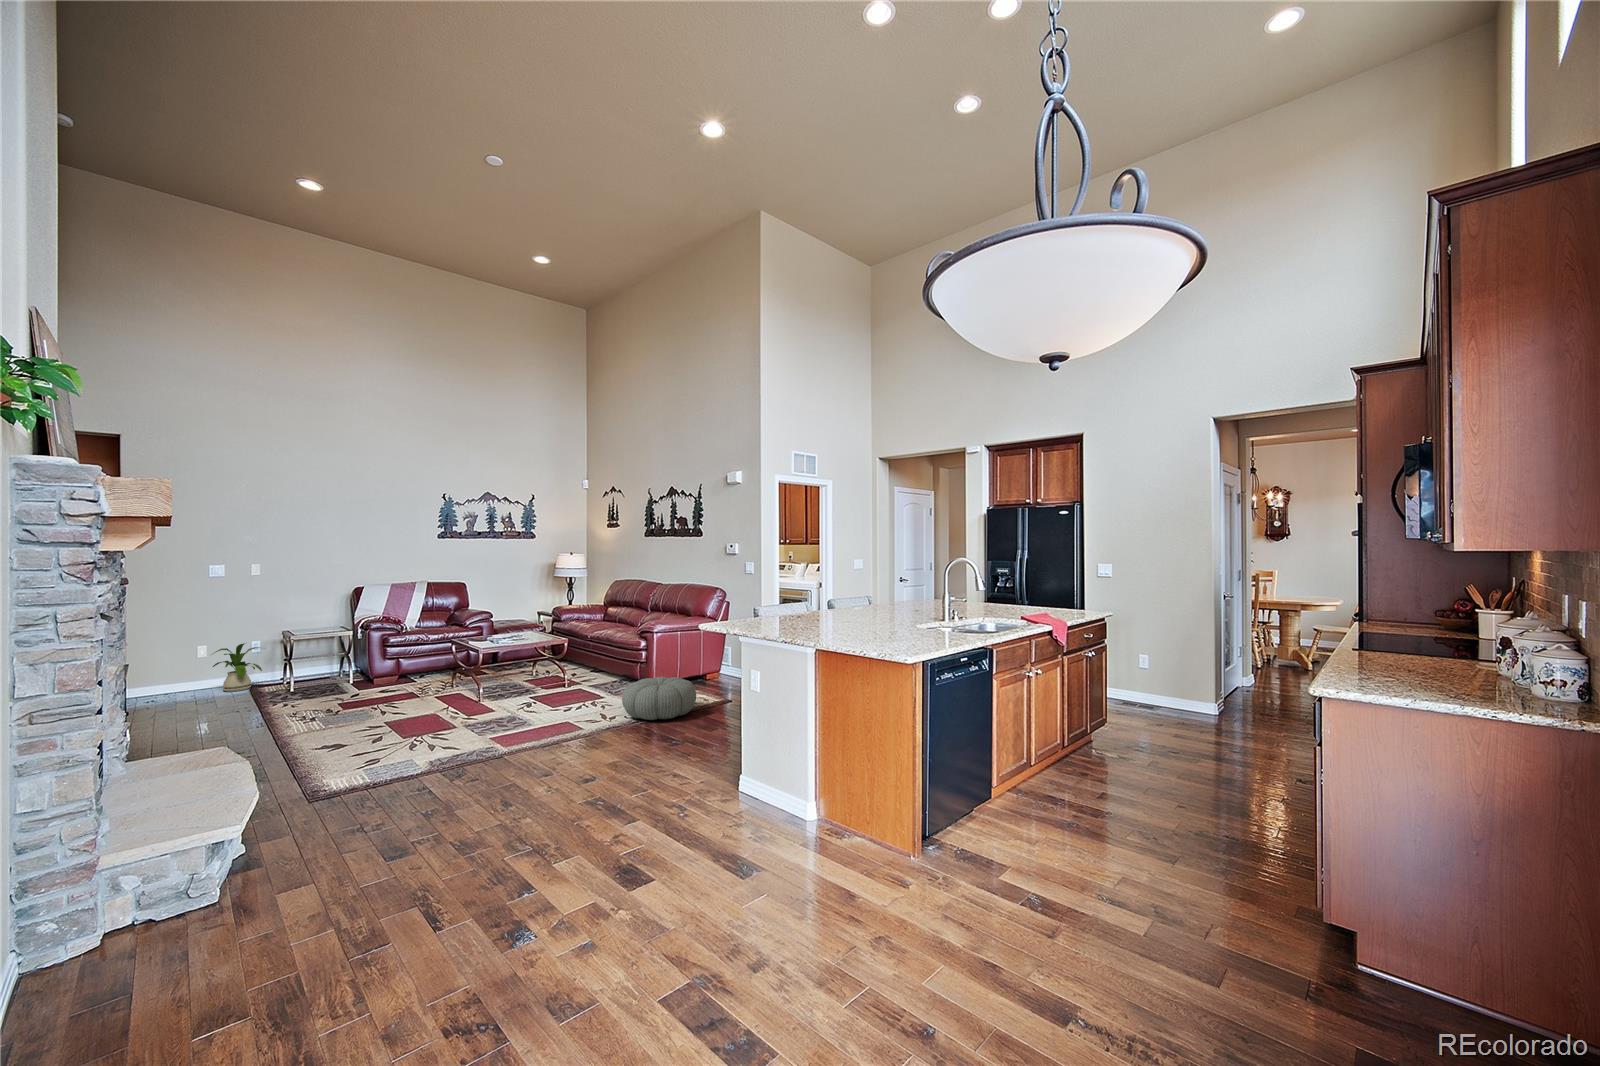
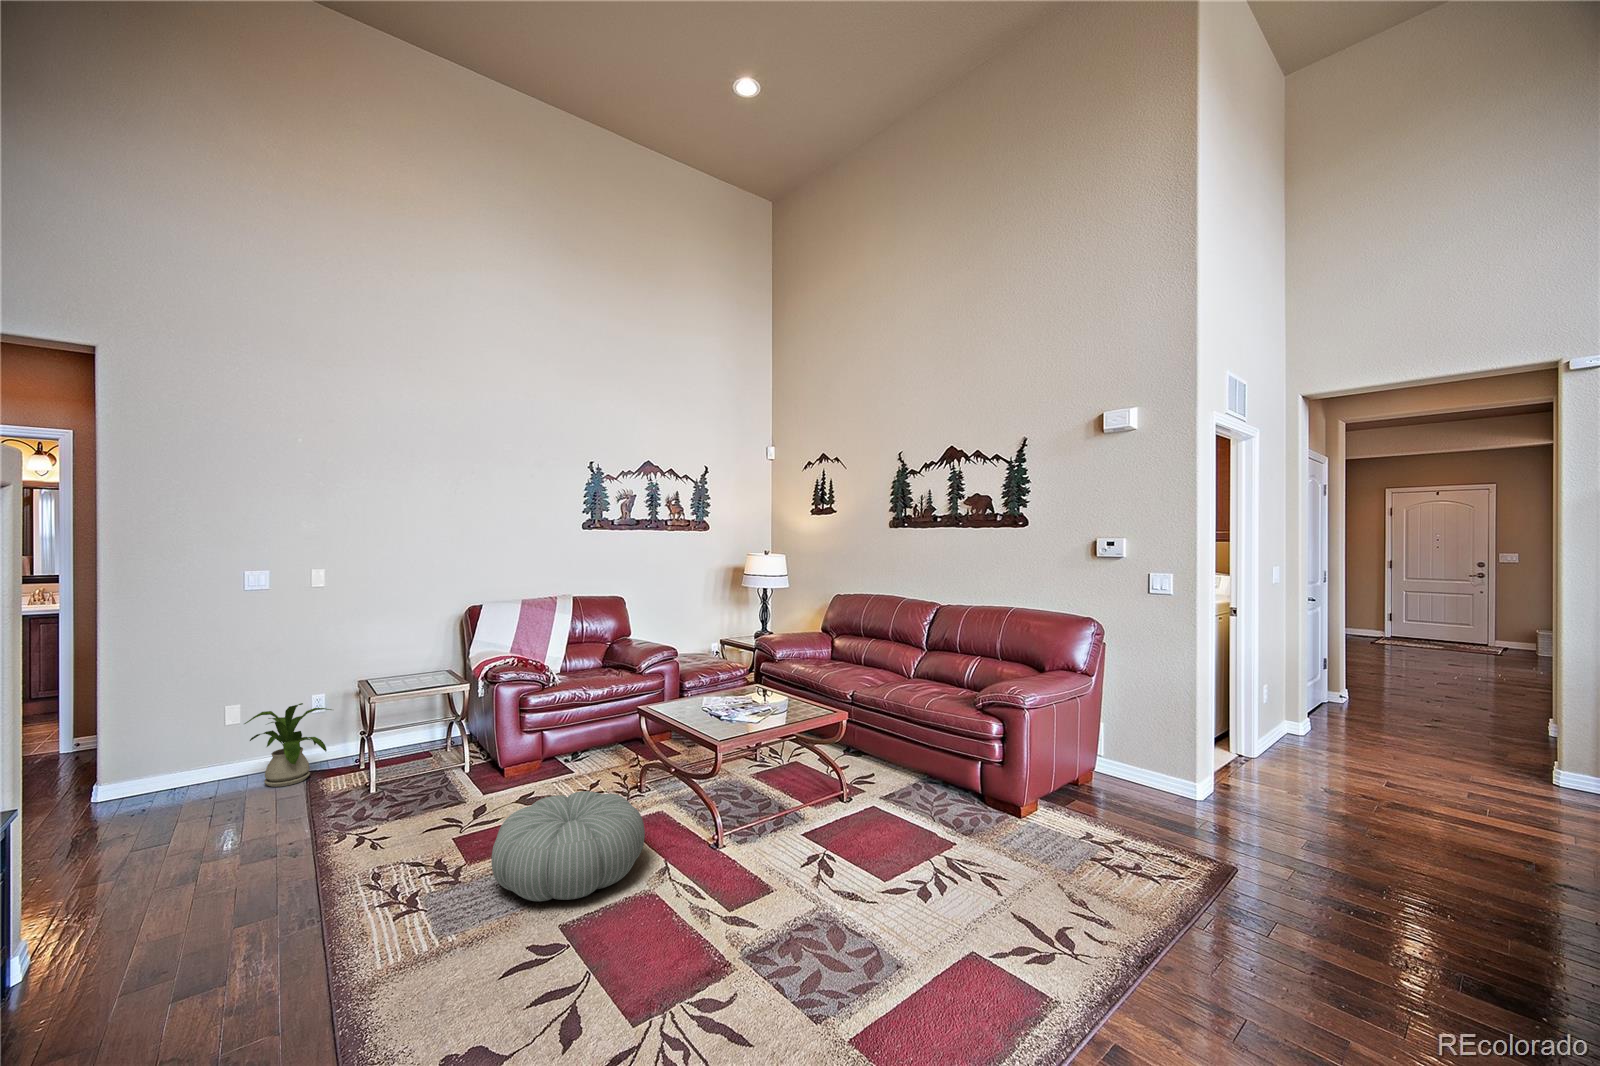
pouf: present [622,677,696,720] -> present [491,791,645,901]

